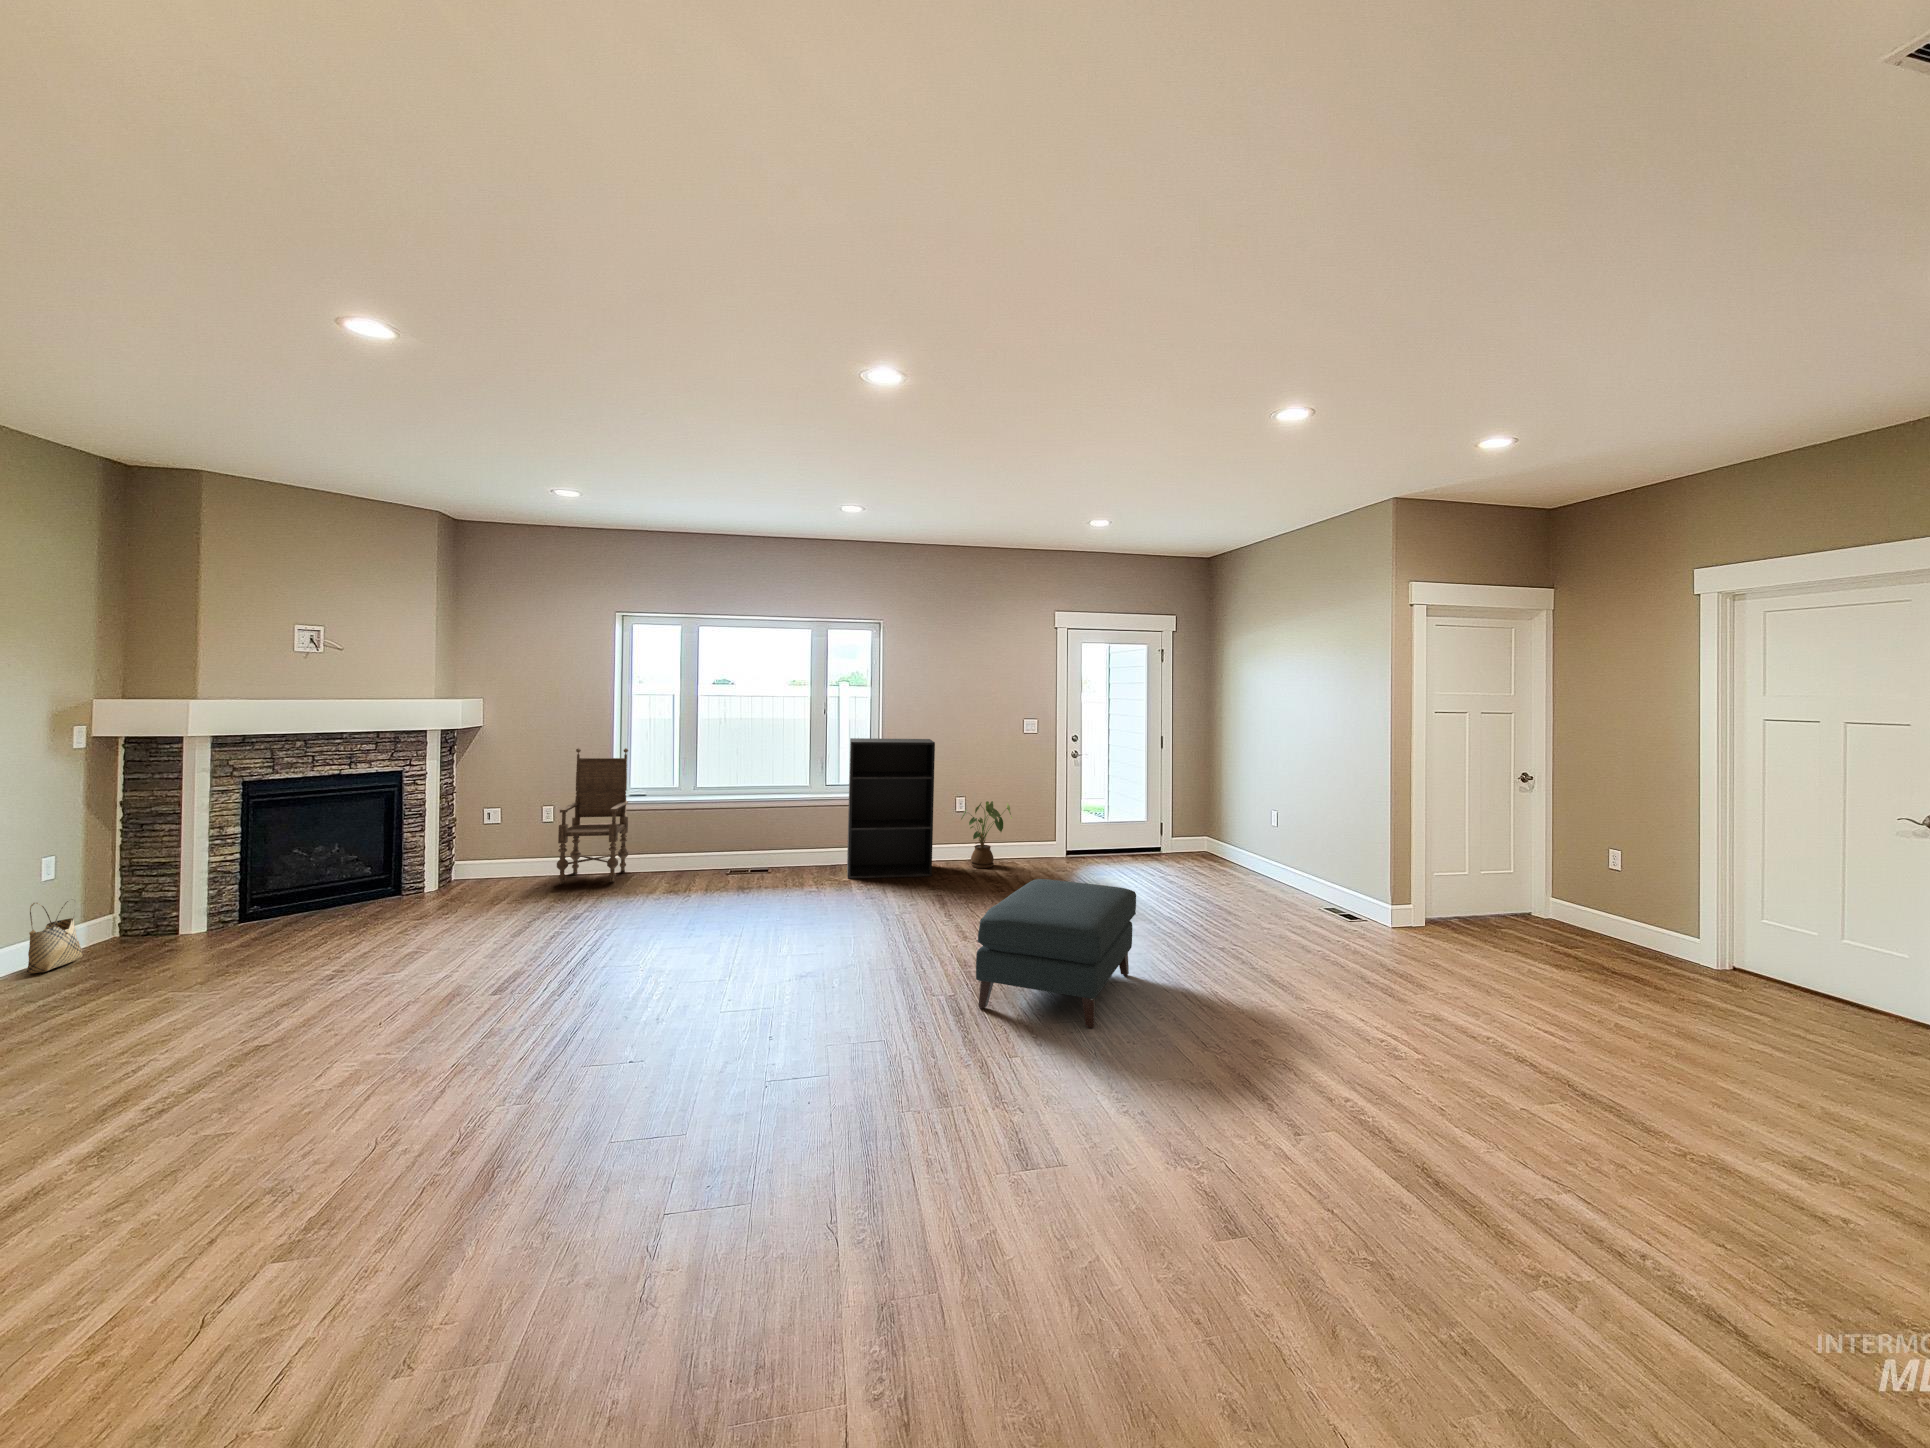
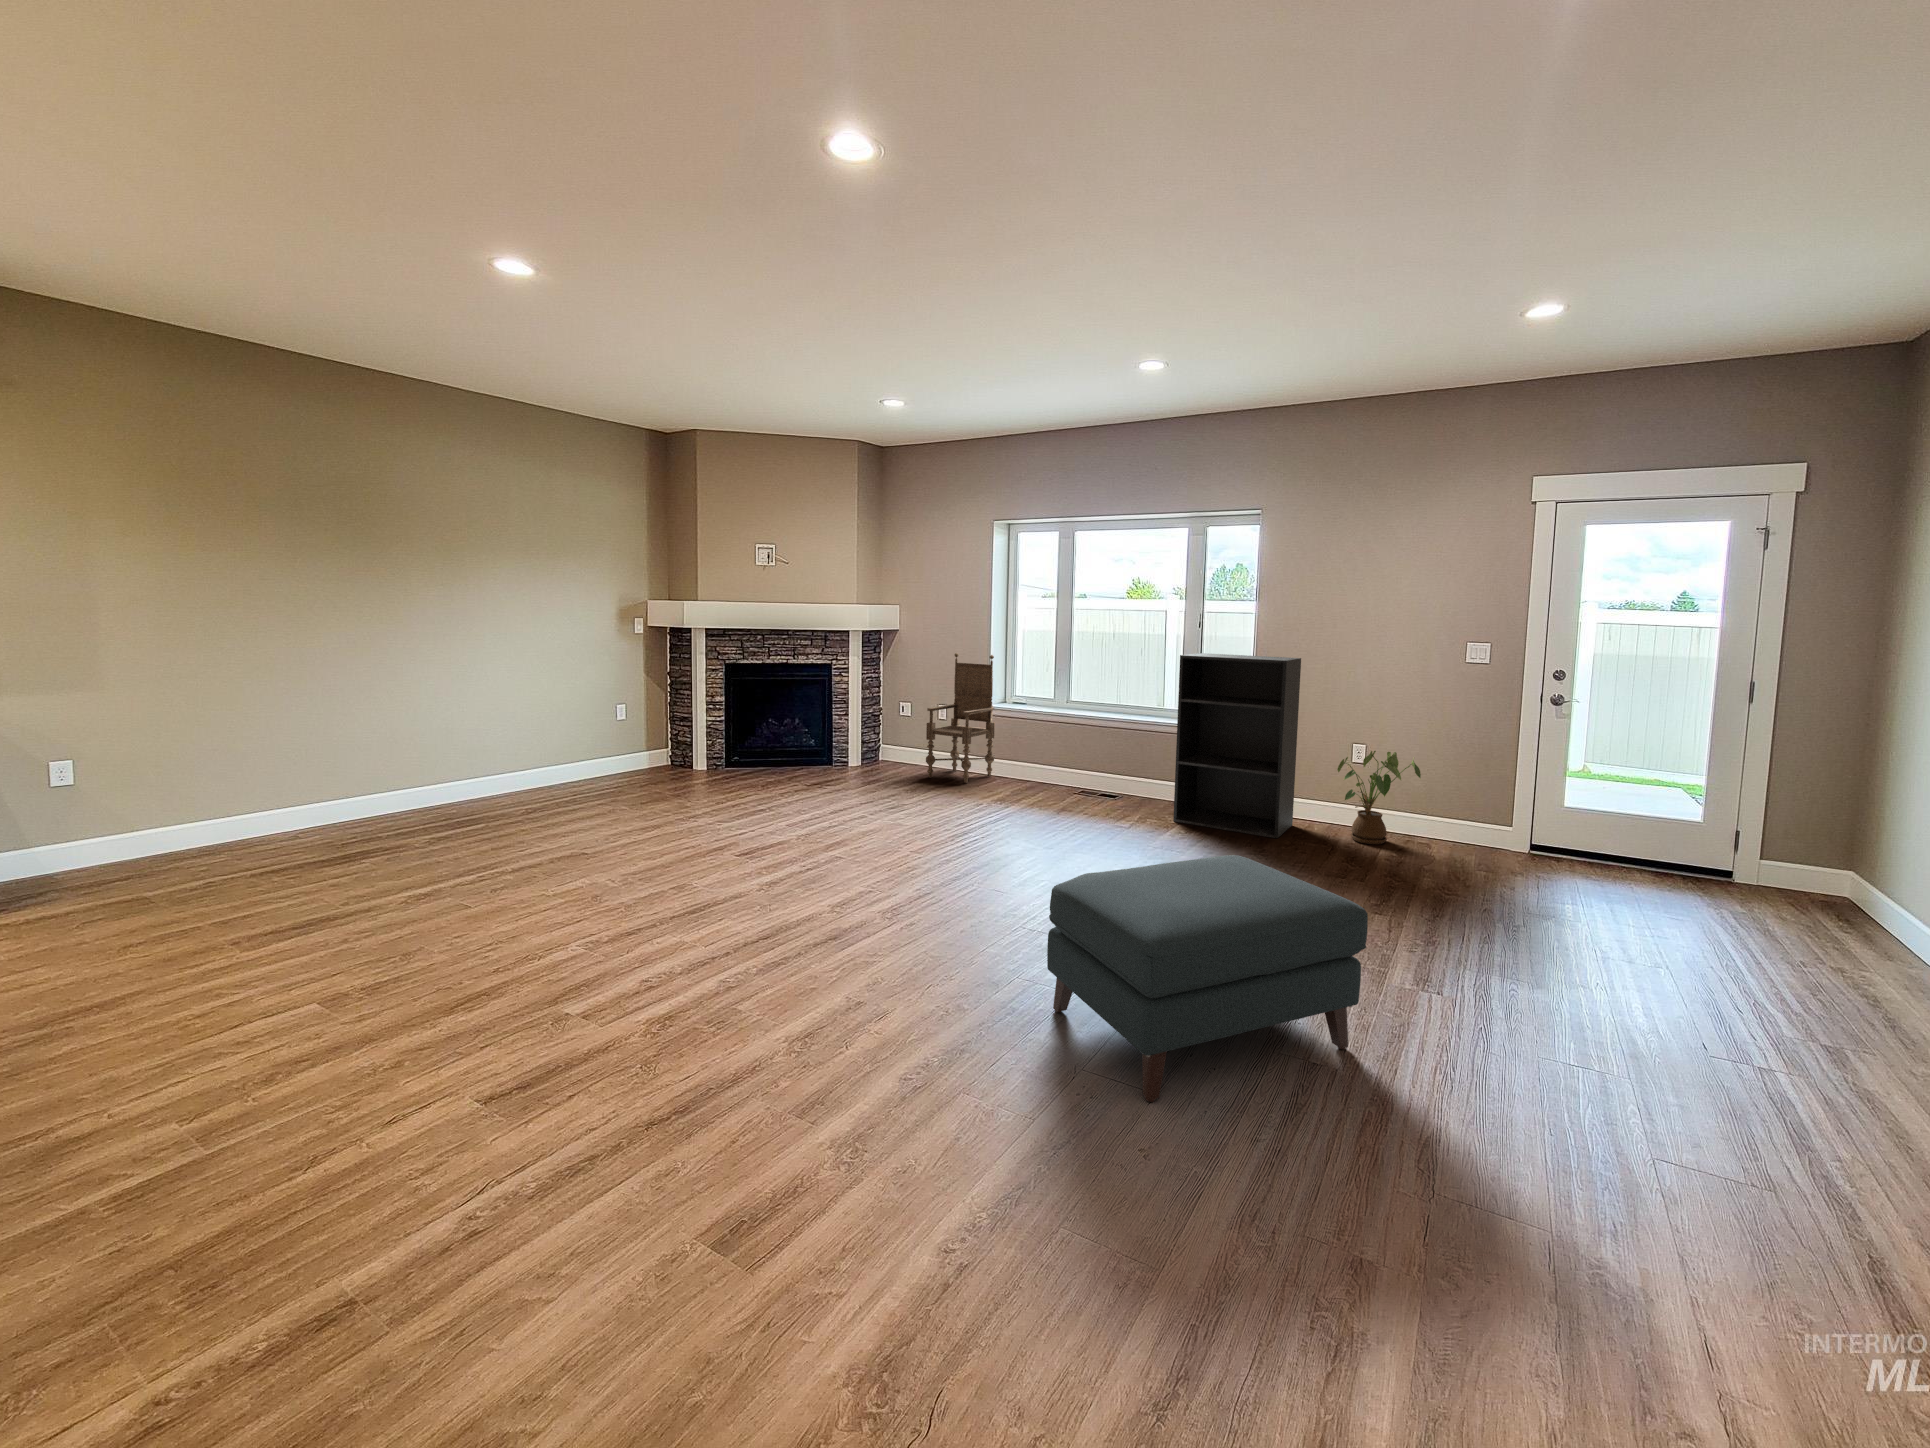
woven basket: present [26,899,82,974] -> none [599,732,631,777]

